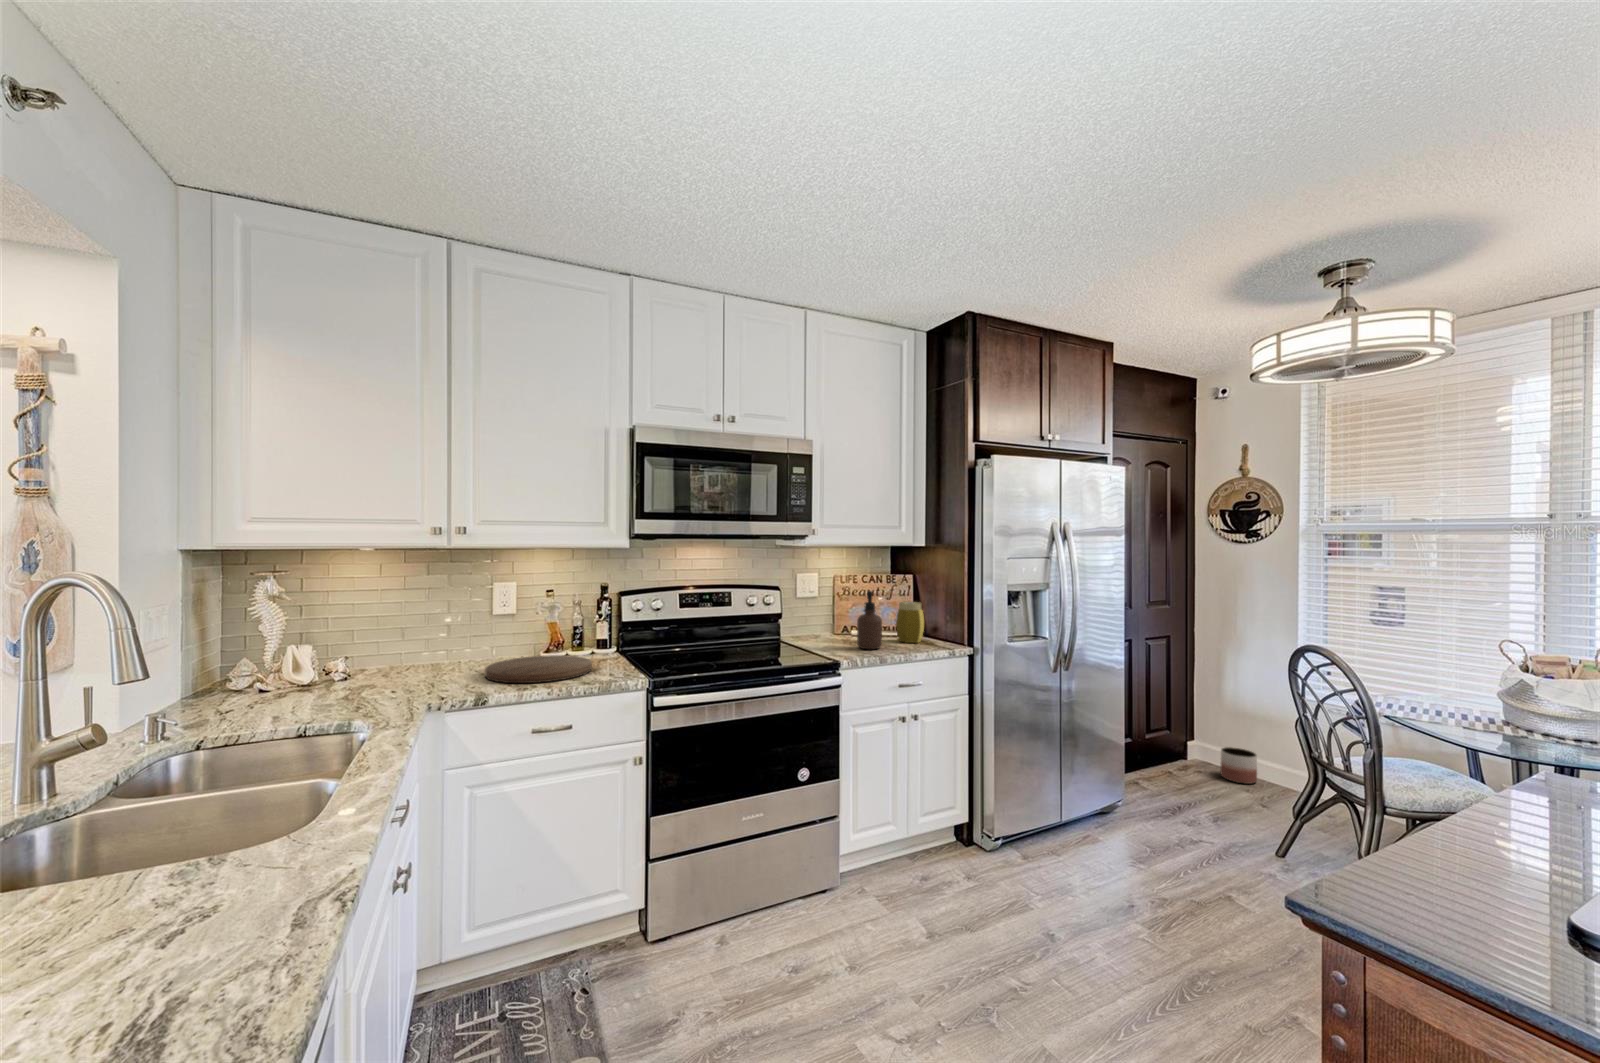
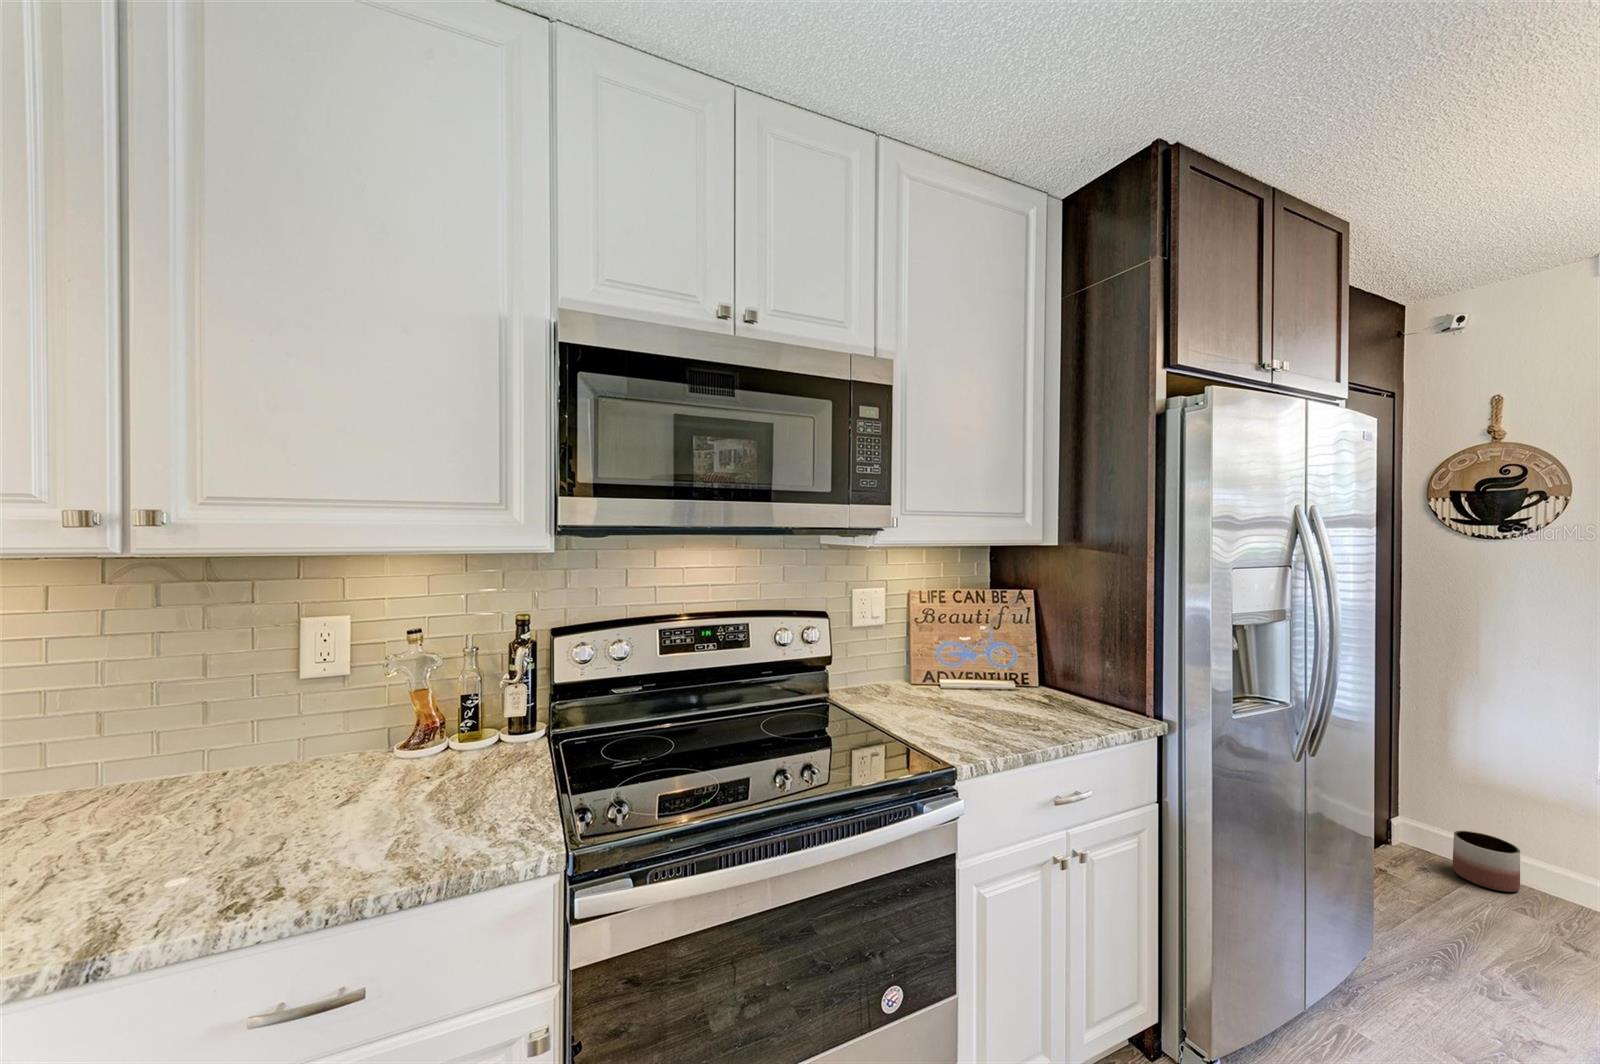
soap dispenser: present [857,591,882,649] -> none [968,625,1013,729]
jar: present [896,602,924,643] -> none [1023,636,1069,708]
cutting board: present [485,655,592,683] -> none [195,760,464,880]

